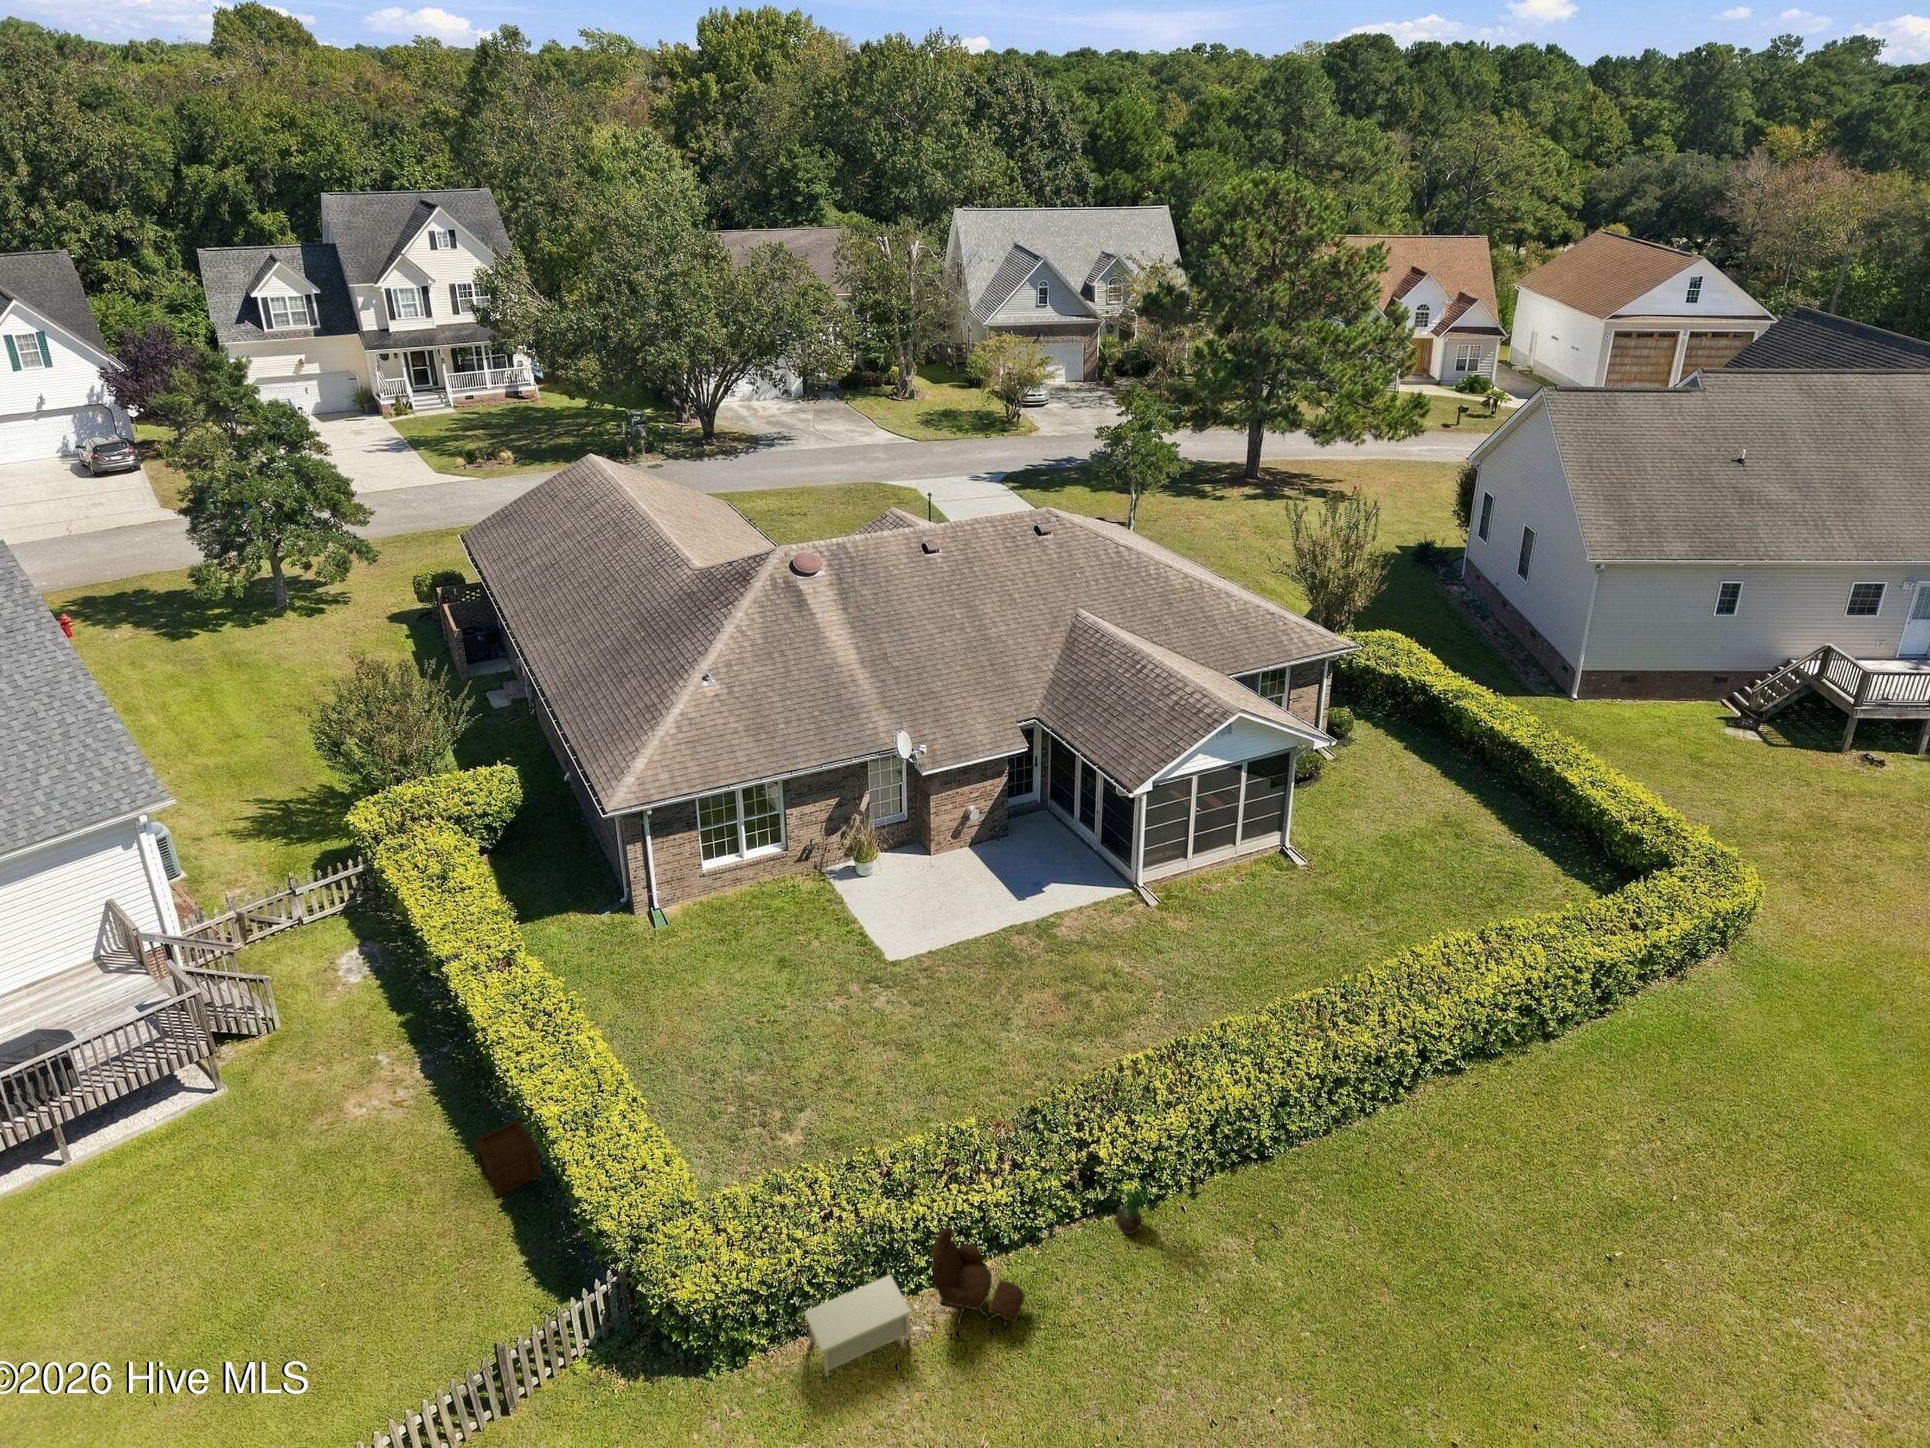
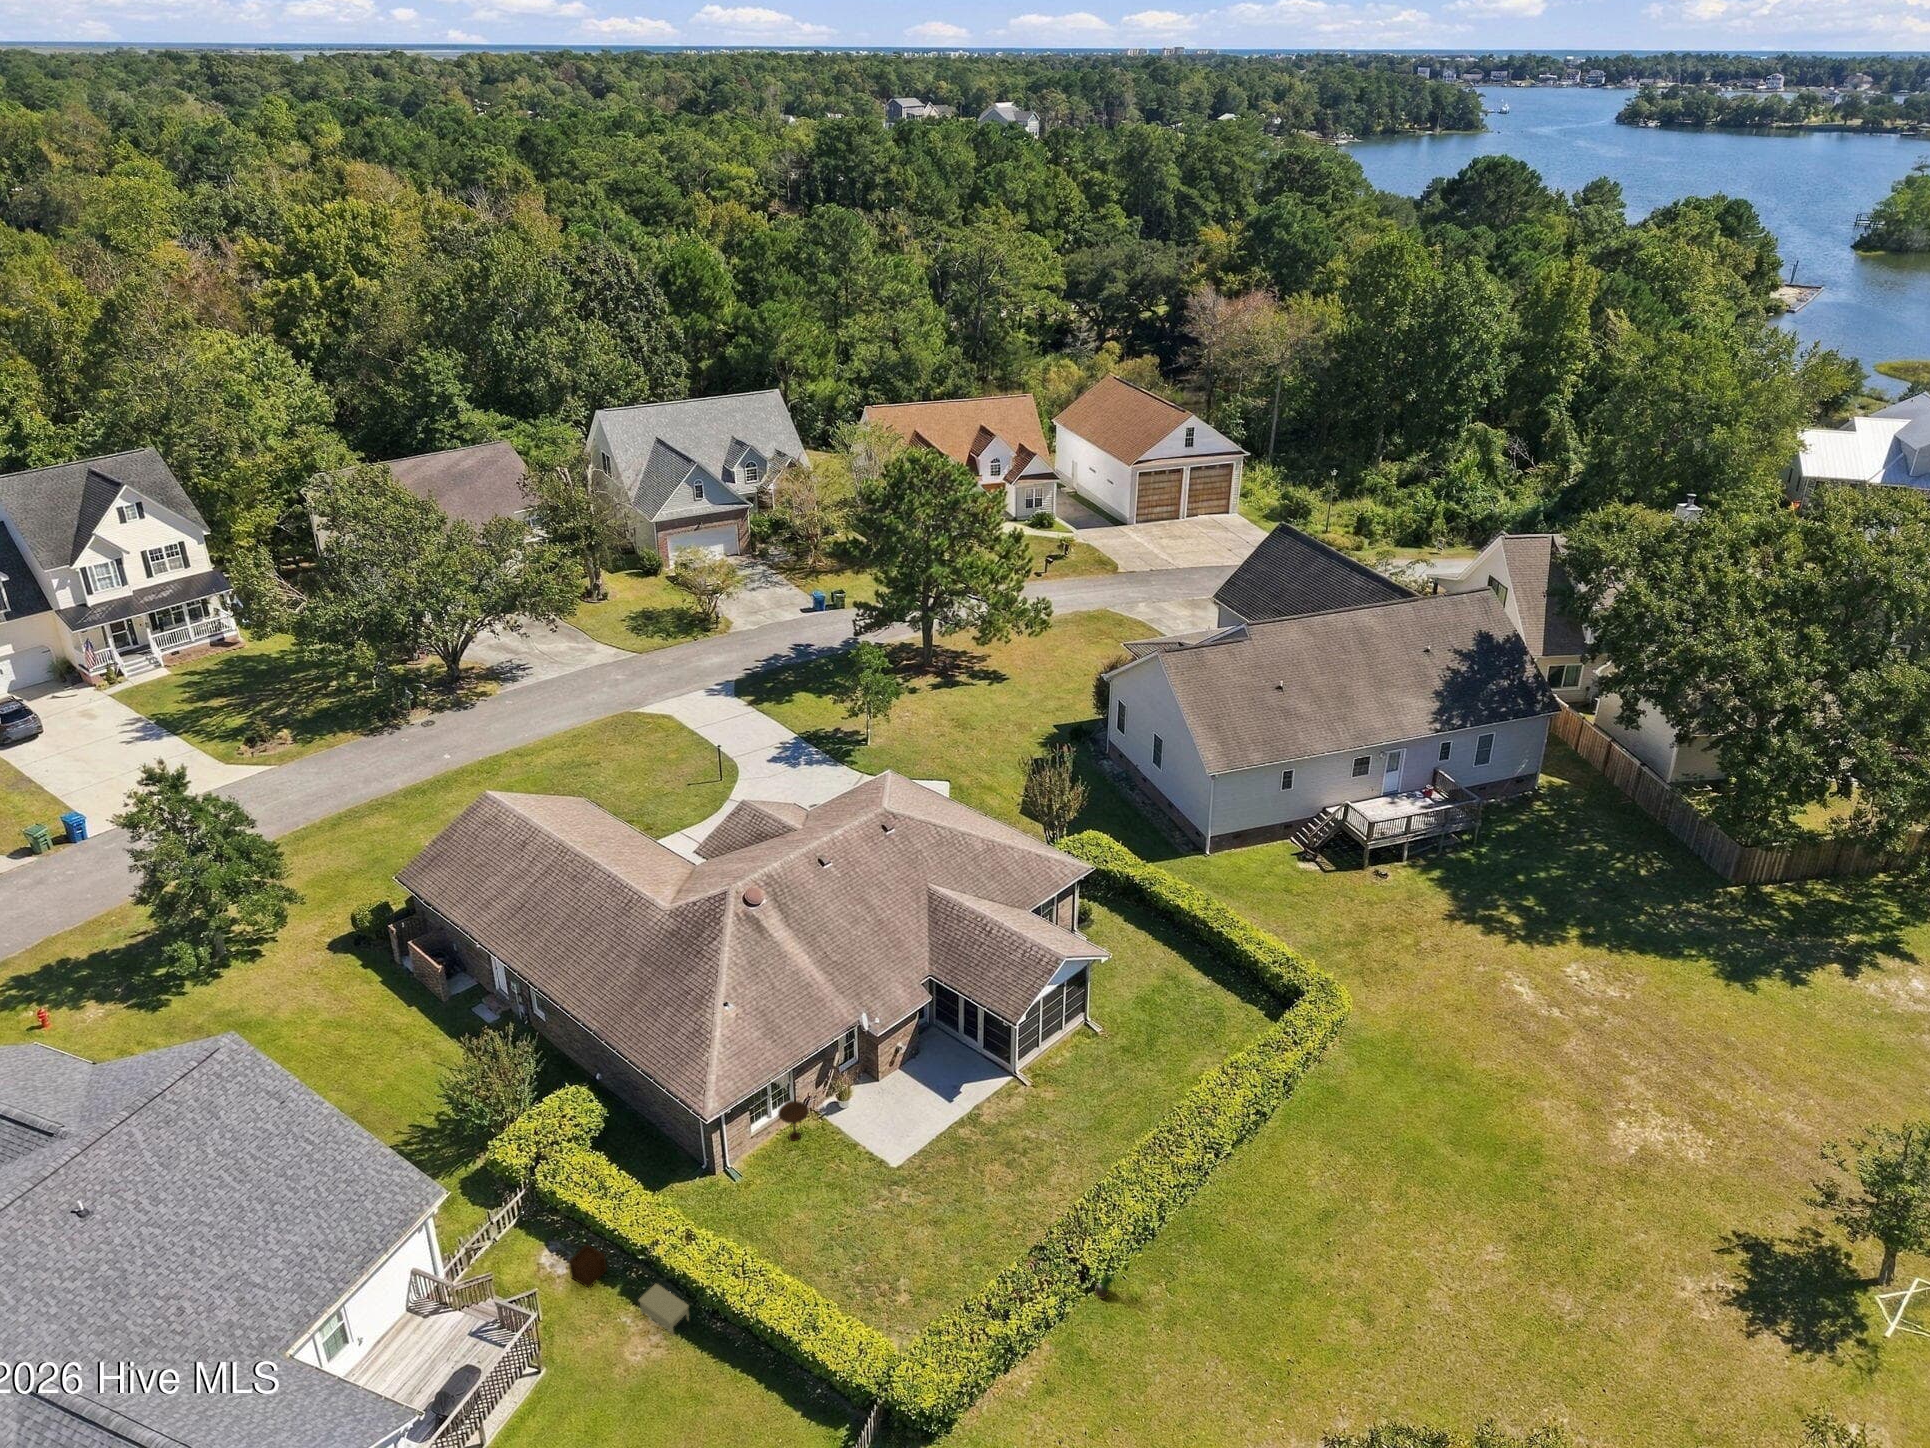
pedestal table: none [751,841,797,900] -> present [778,1101,809,1141]
wooden crate: present [474,1119,541,1197] -> present [569,1245,607,1288]
lounge chair: present [931,1227,1025,1329] -> none [1026,1323,1073,1374]
storage bench: present [804,1275,911,1376] -> present [639,1284,689,1335]

